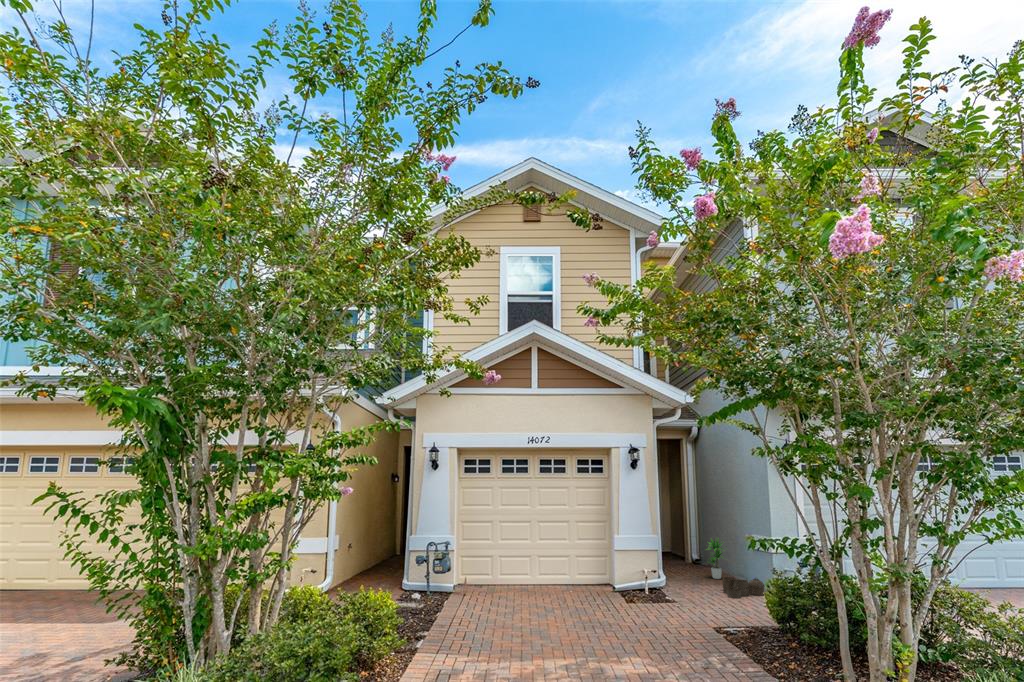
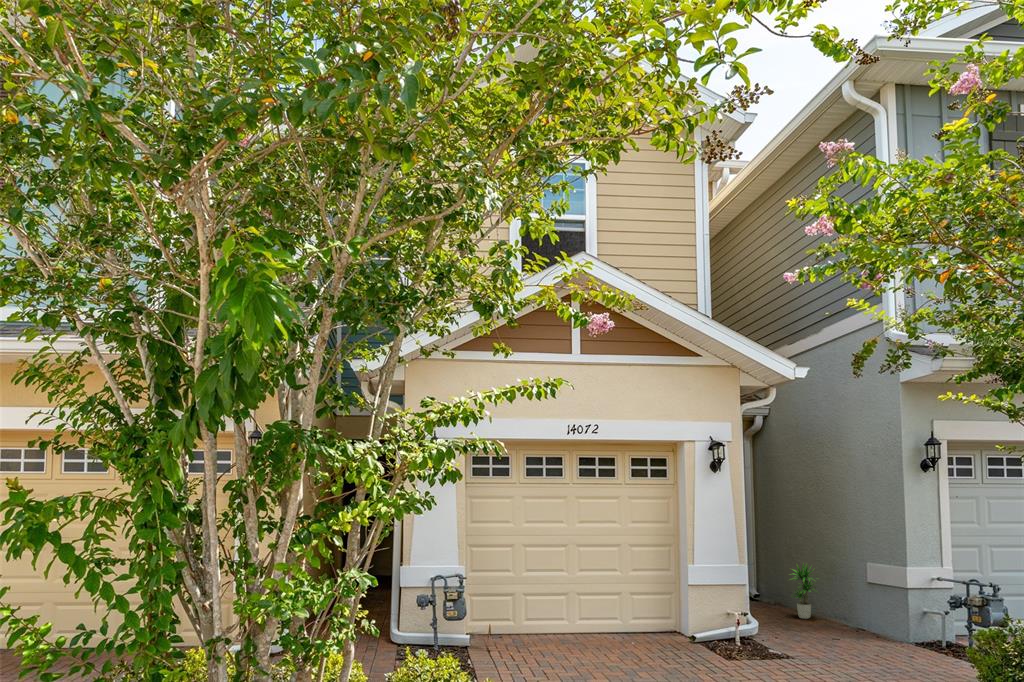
woven basket: present [723,577,765,598] -> none [830,614,888,646]

